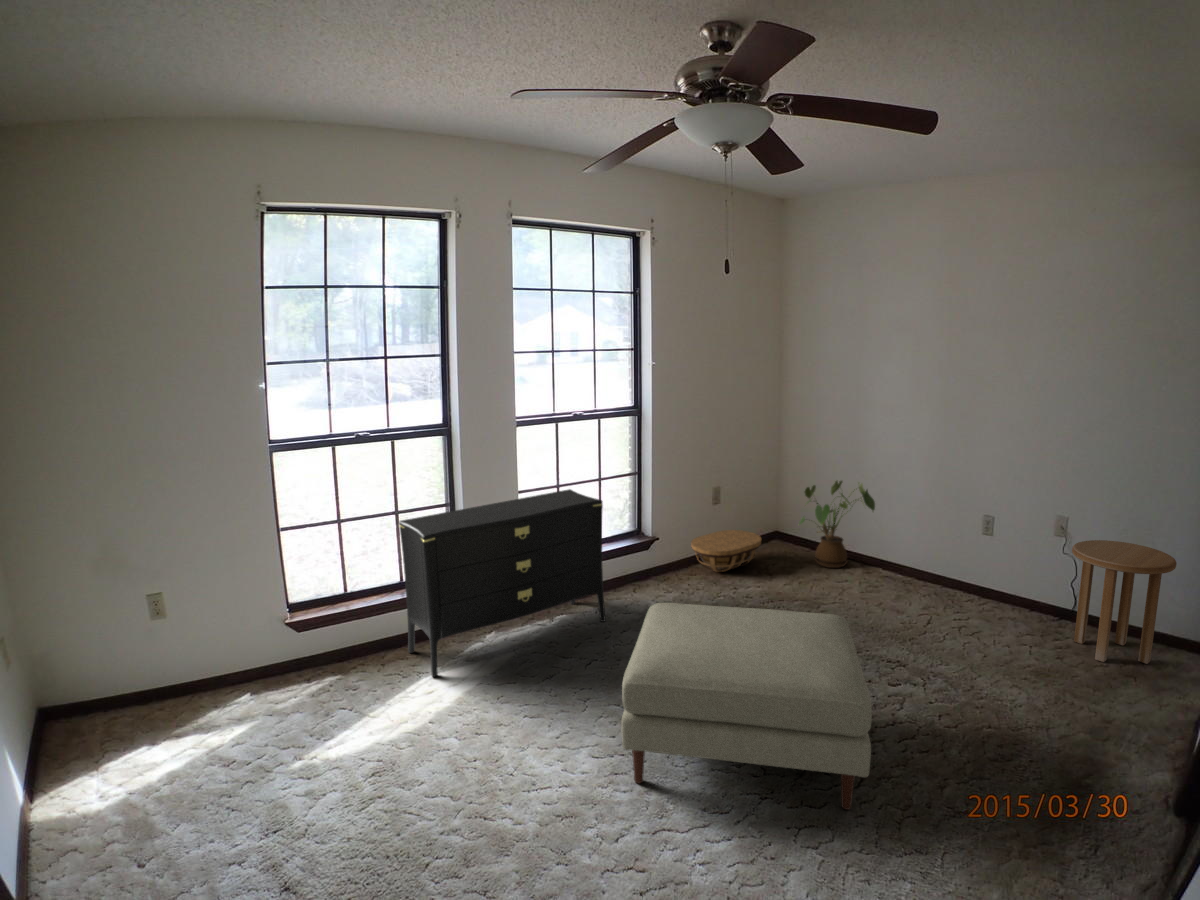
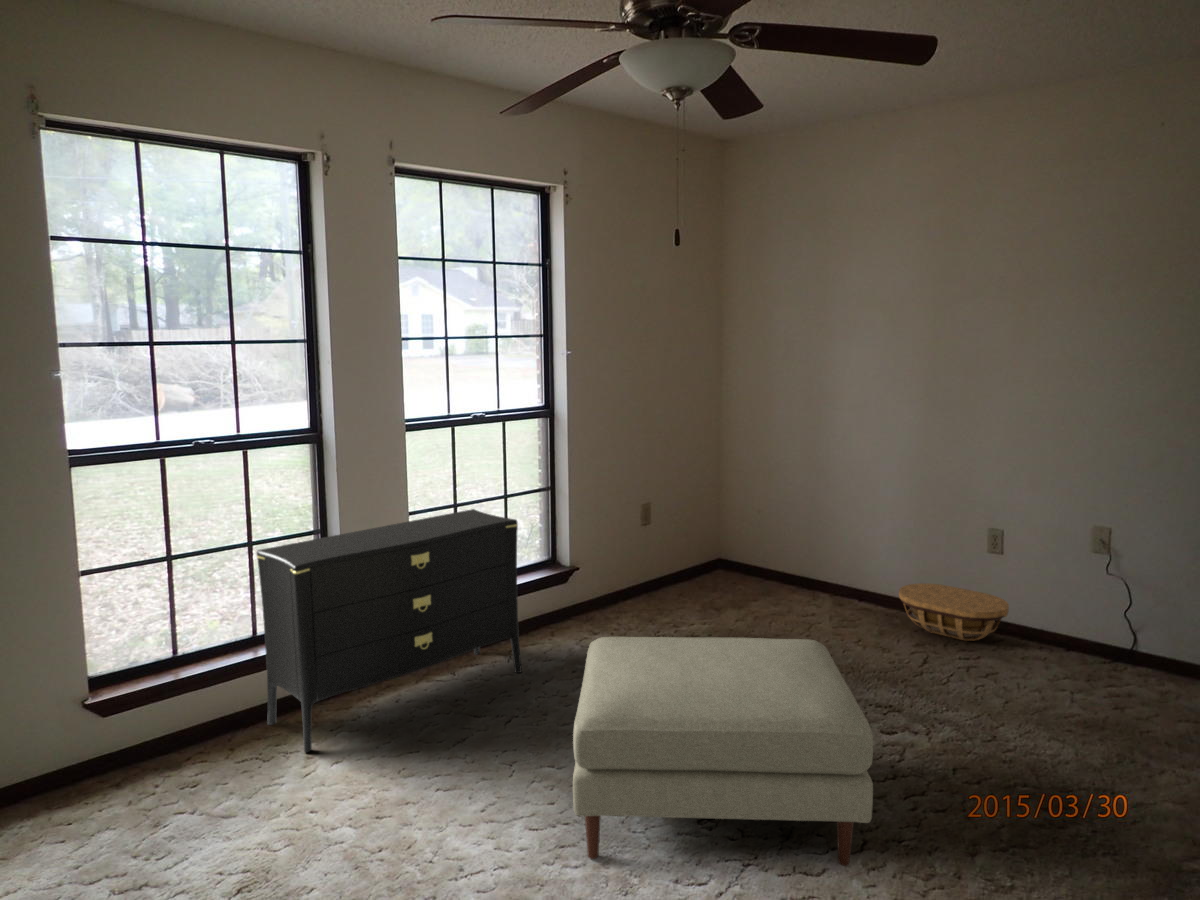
house plant: present [799,481,875,568] -> none [741,495,829,599]
basket: present [691,530,761,572] -> present [899,583,1009,641]
side table: present [1072,540,1177,664] -> none [1050,549,1157,684]

